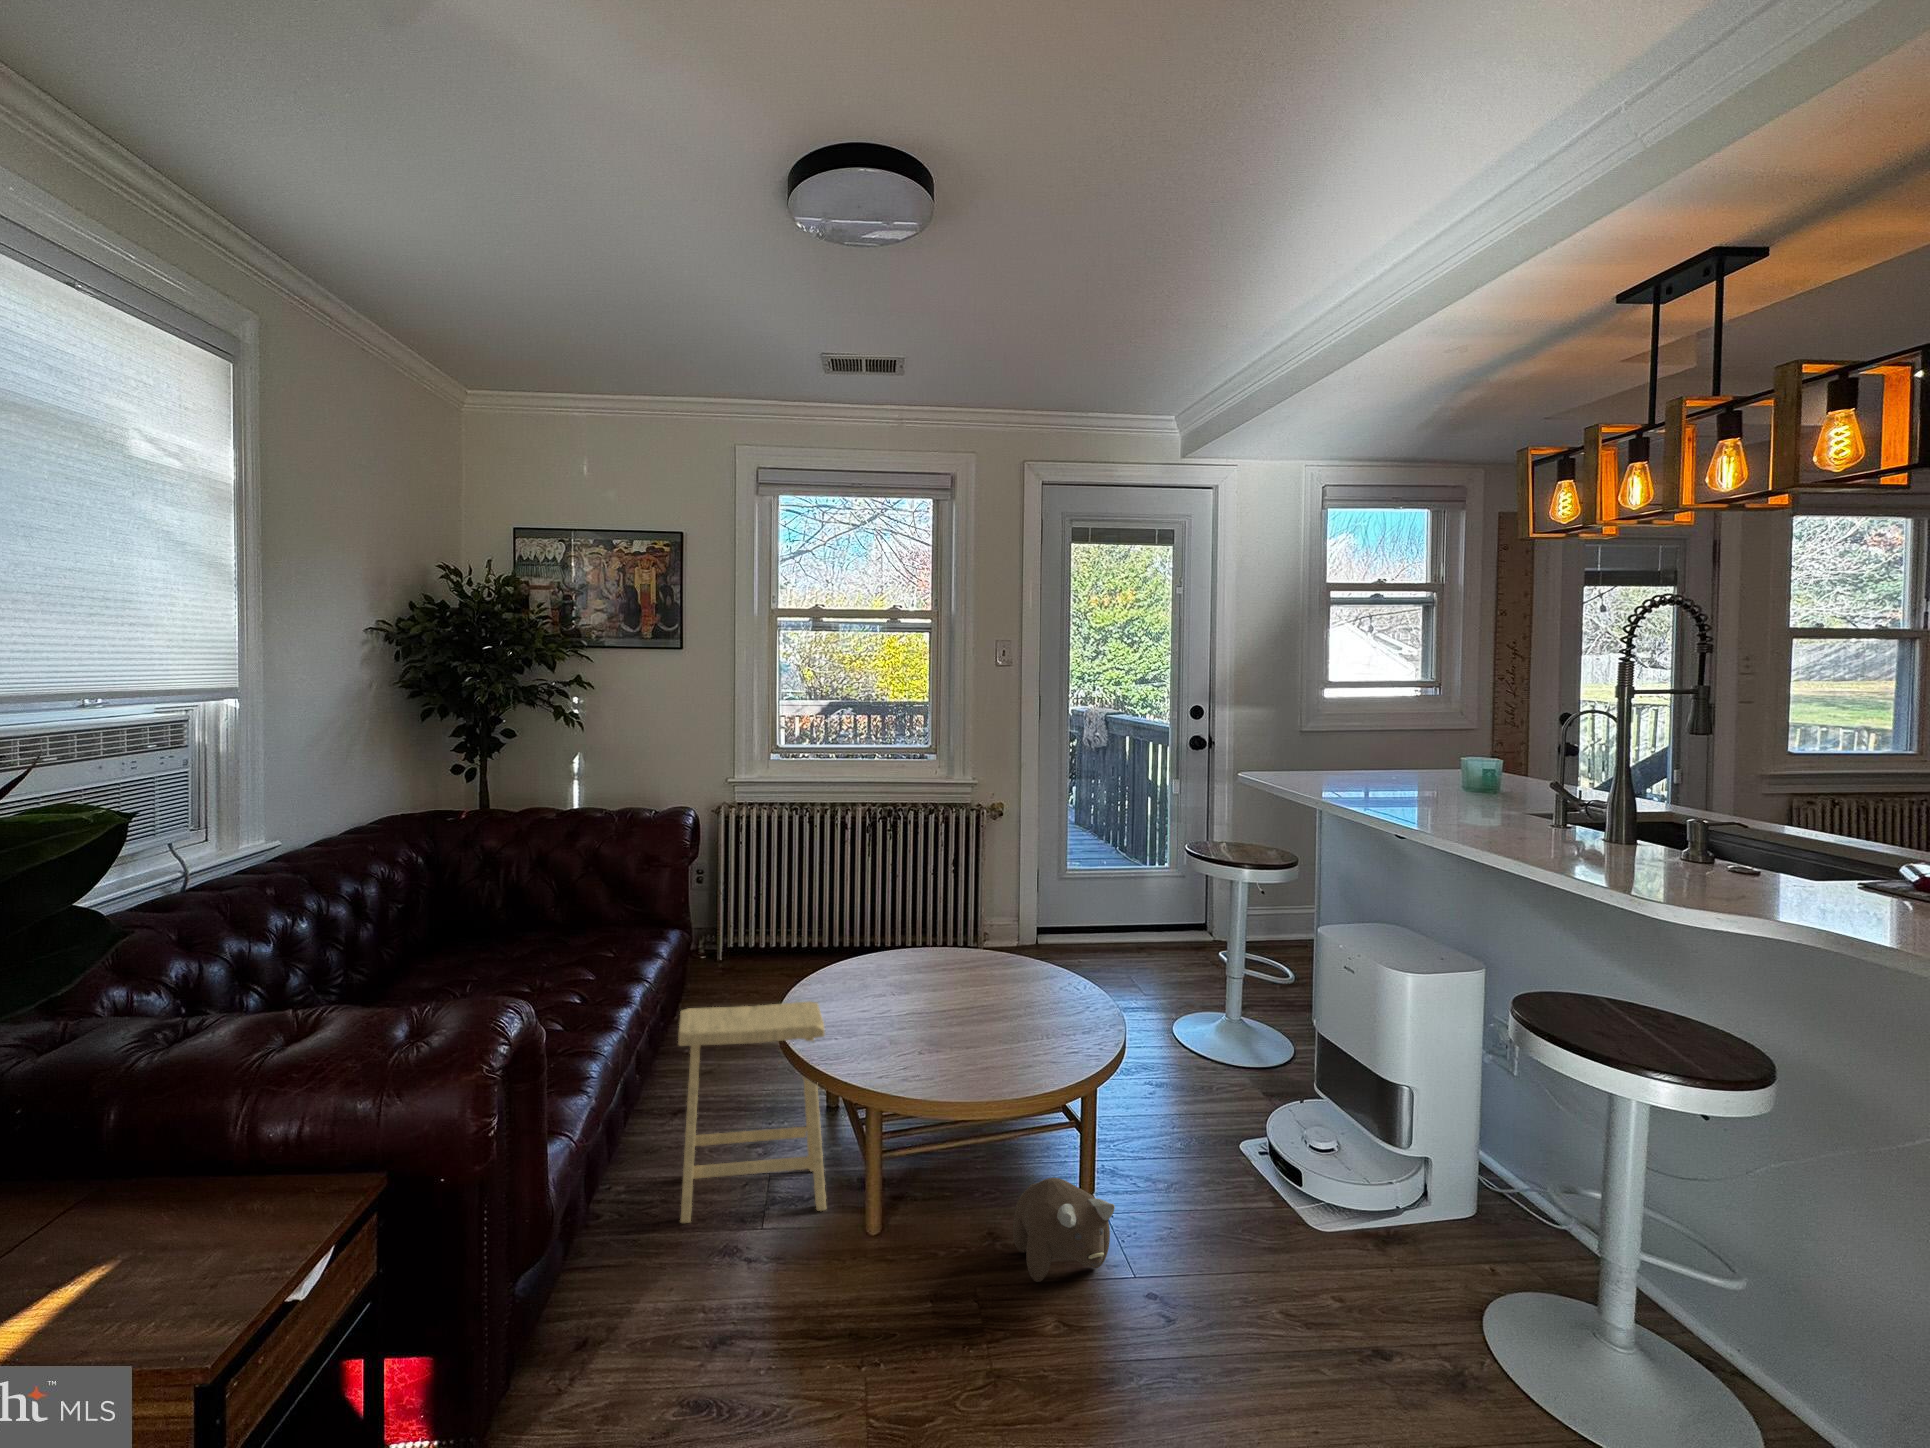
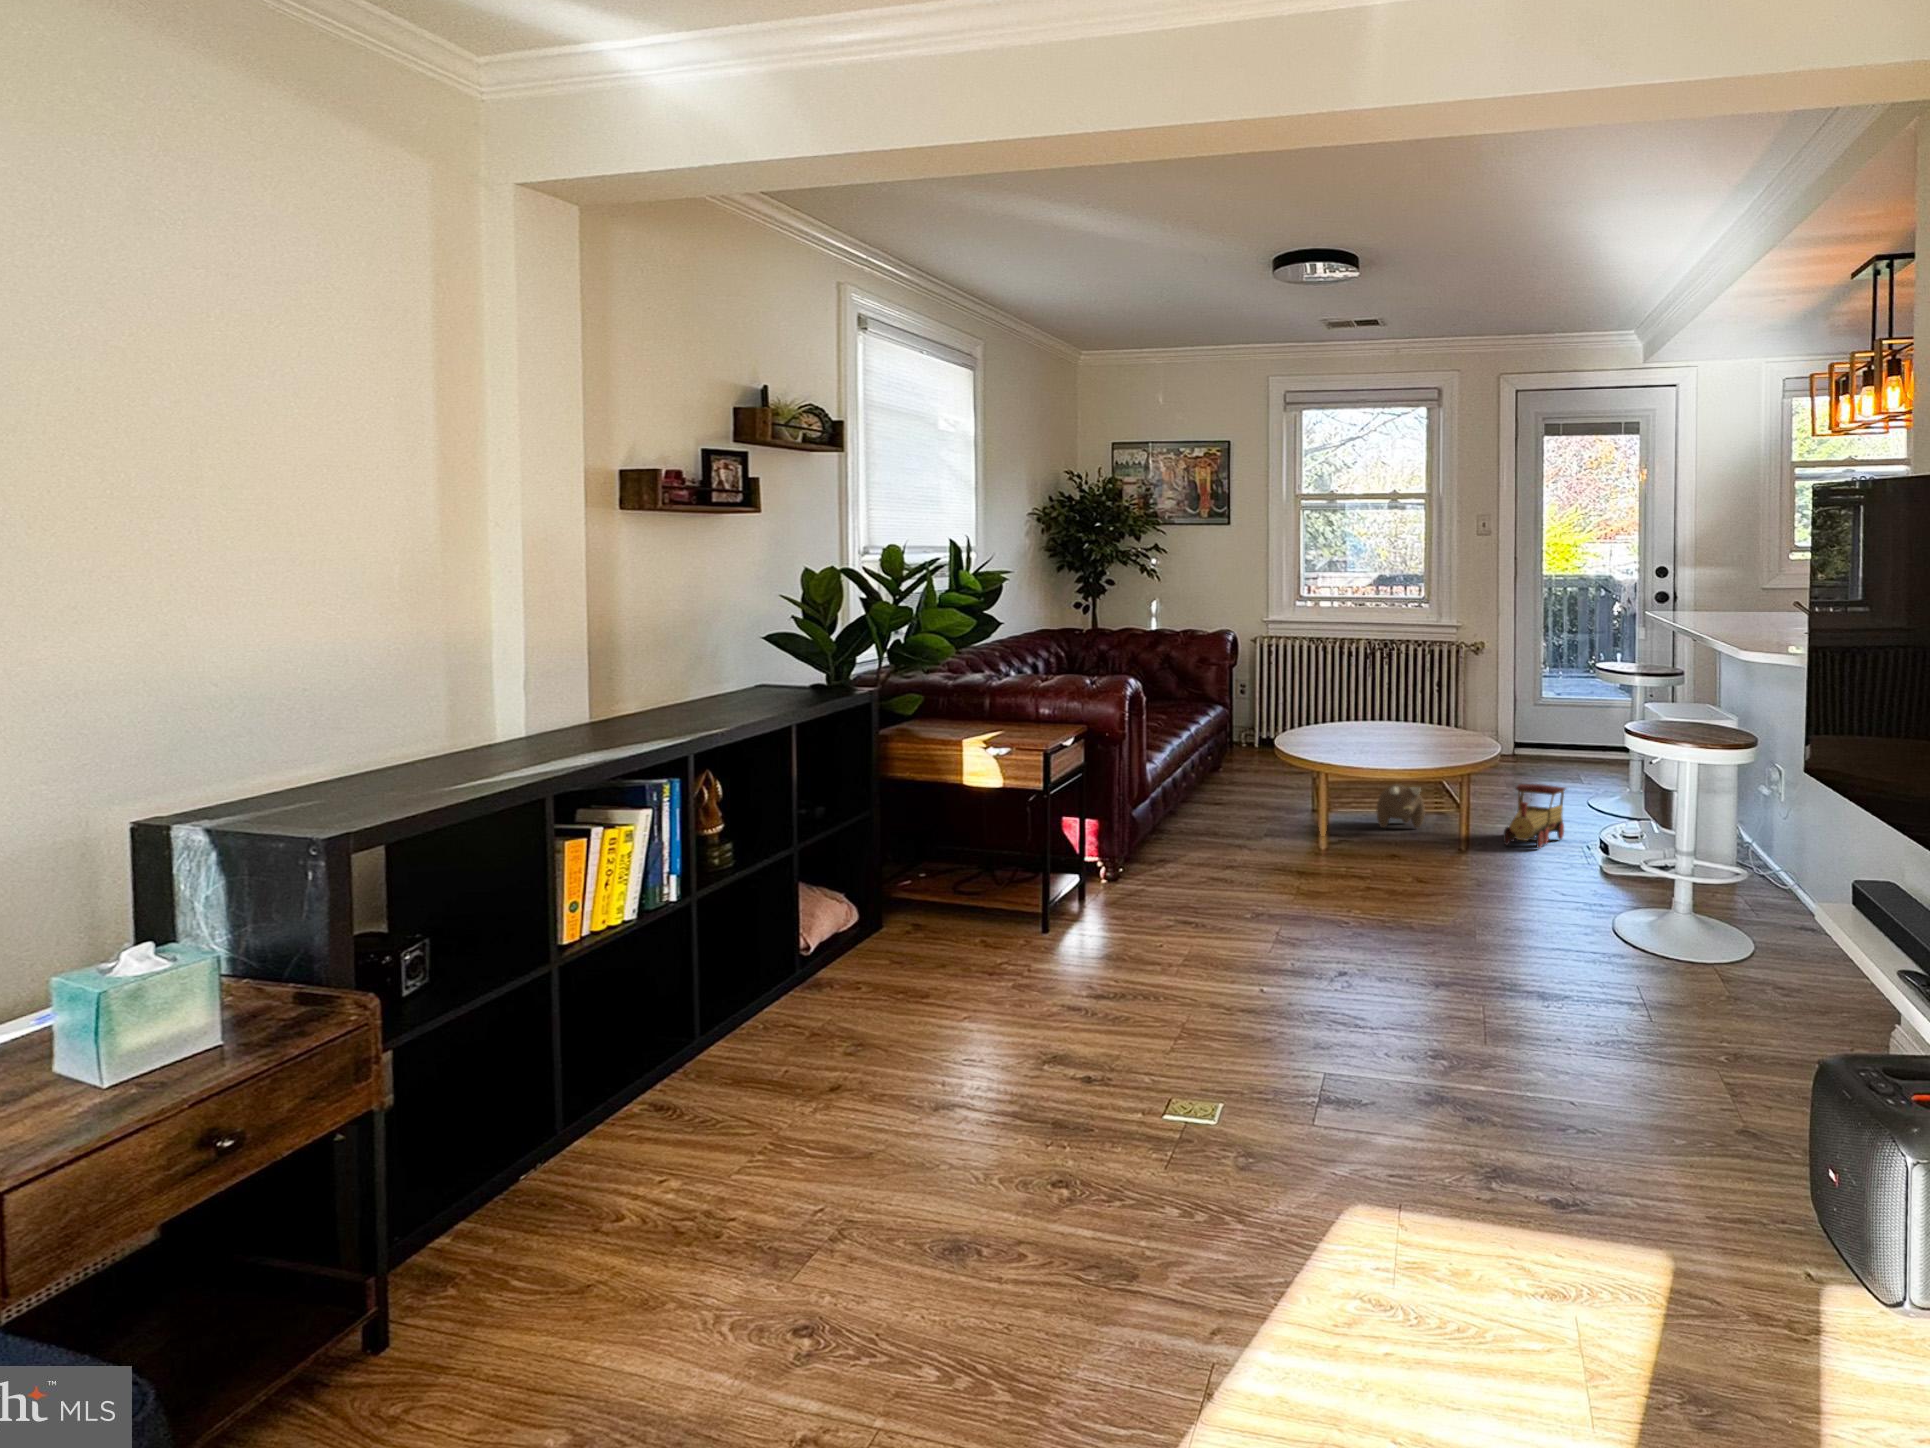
footstool: present [678,1001,826,1223] -> none [1208,707,1286,809]
toy train: none [1267,1162,1376,1348] -> present [1503,784,1566,849]

